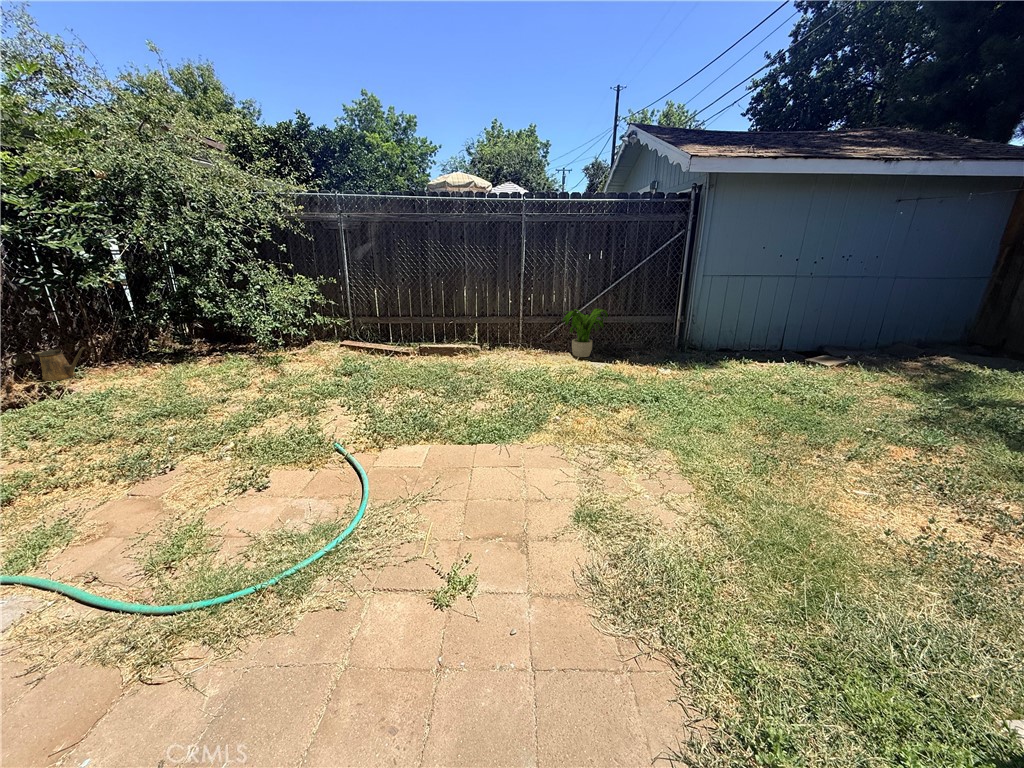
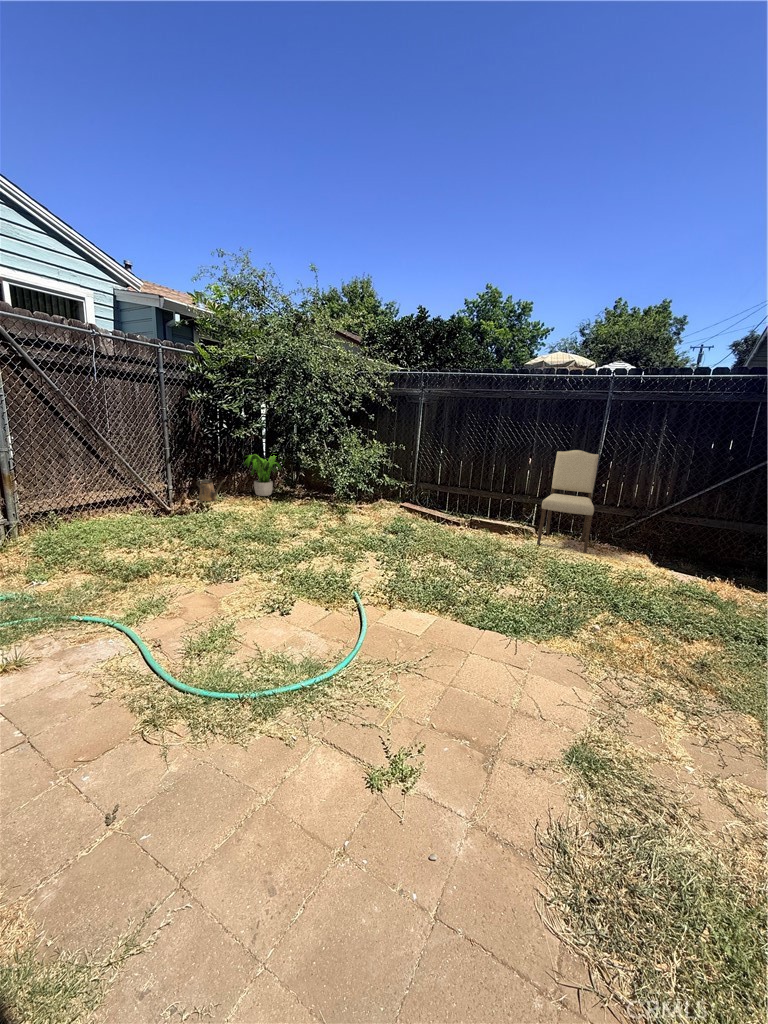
chair: none [484,270,527,359] -> present [537,450,599,552]
potted plant: present [562,309,608,357] -> present [244,454,284,496]

